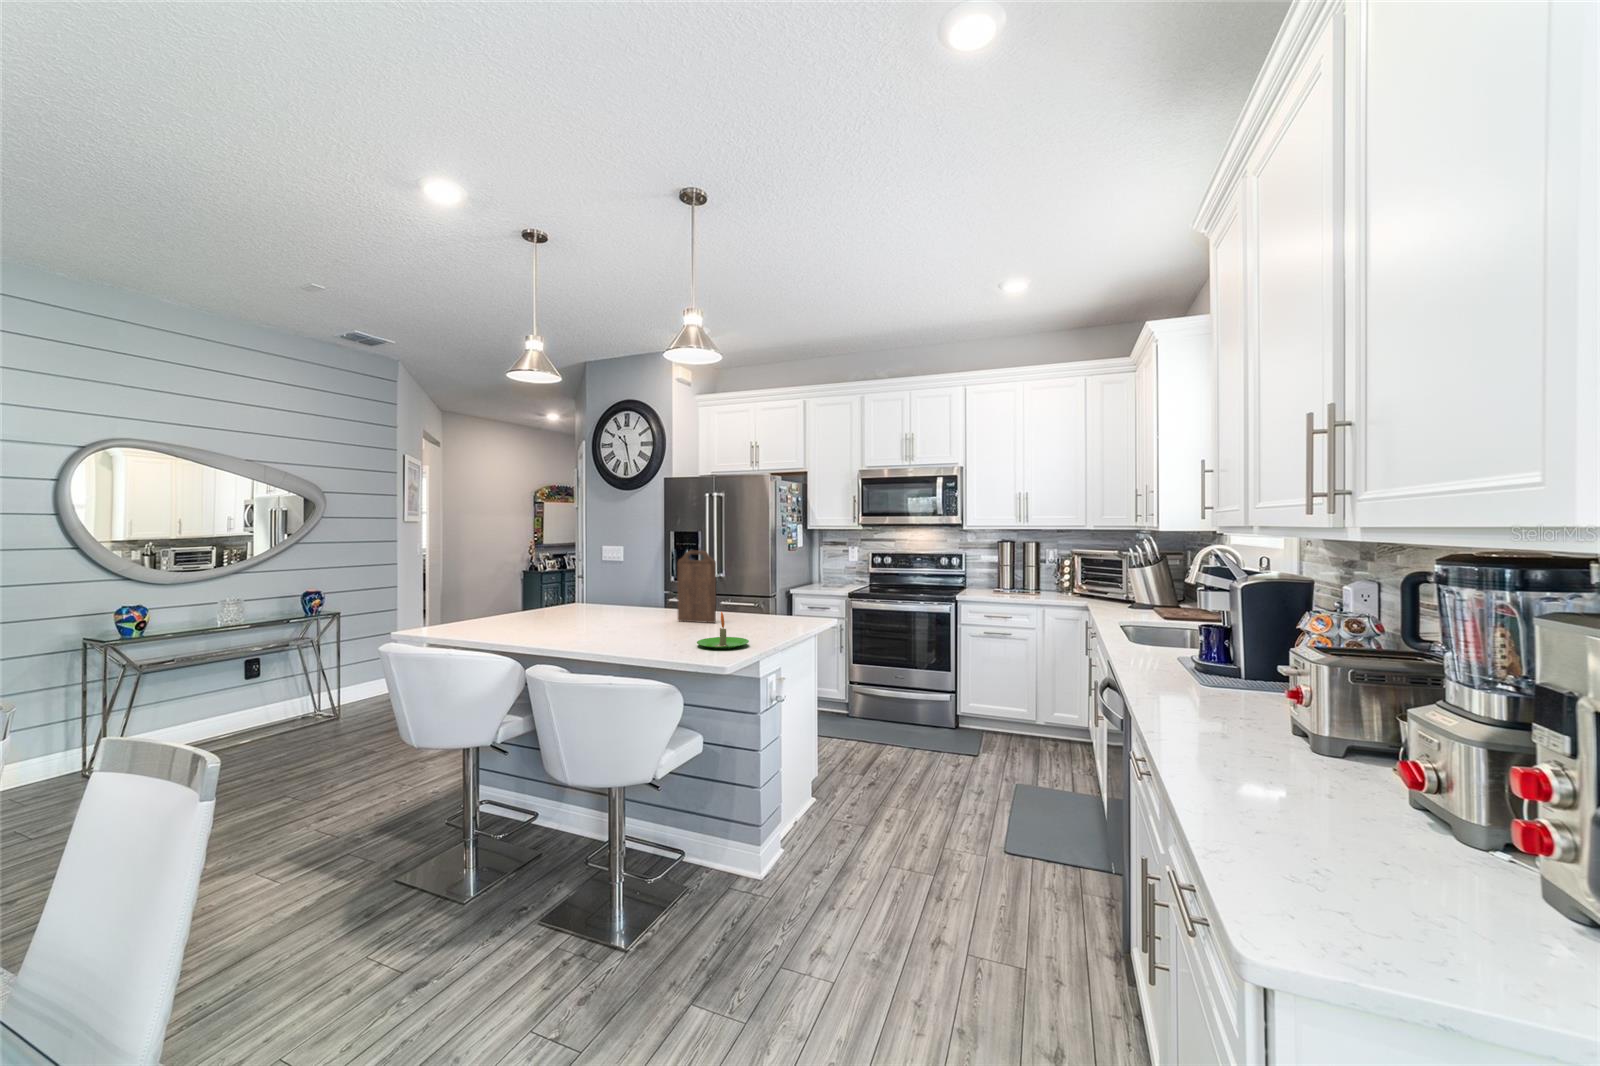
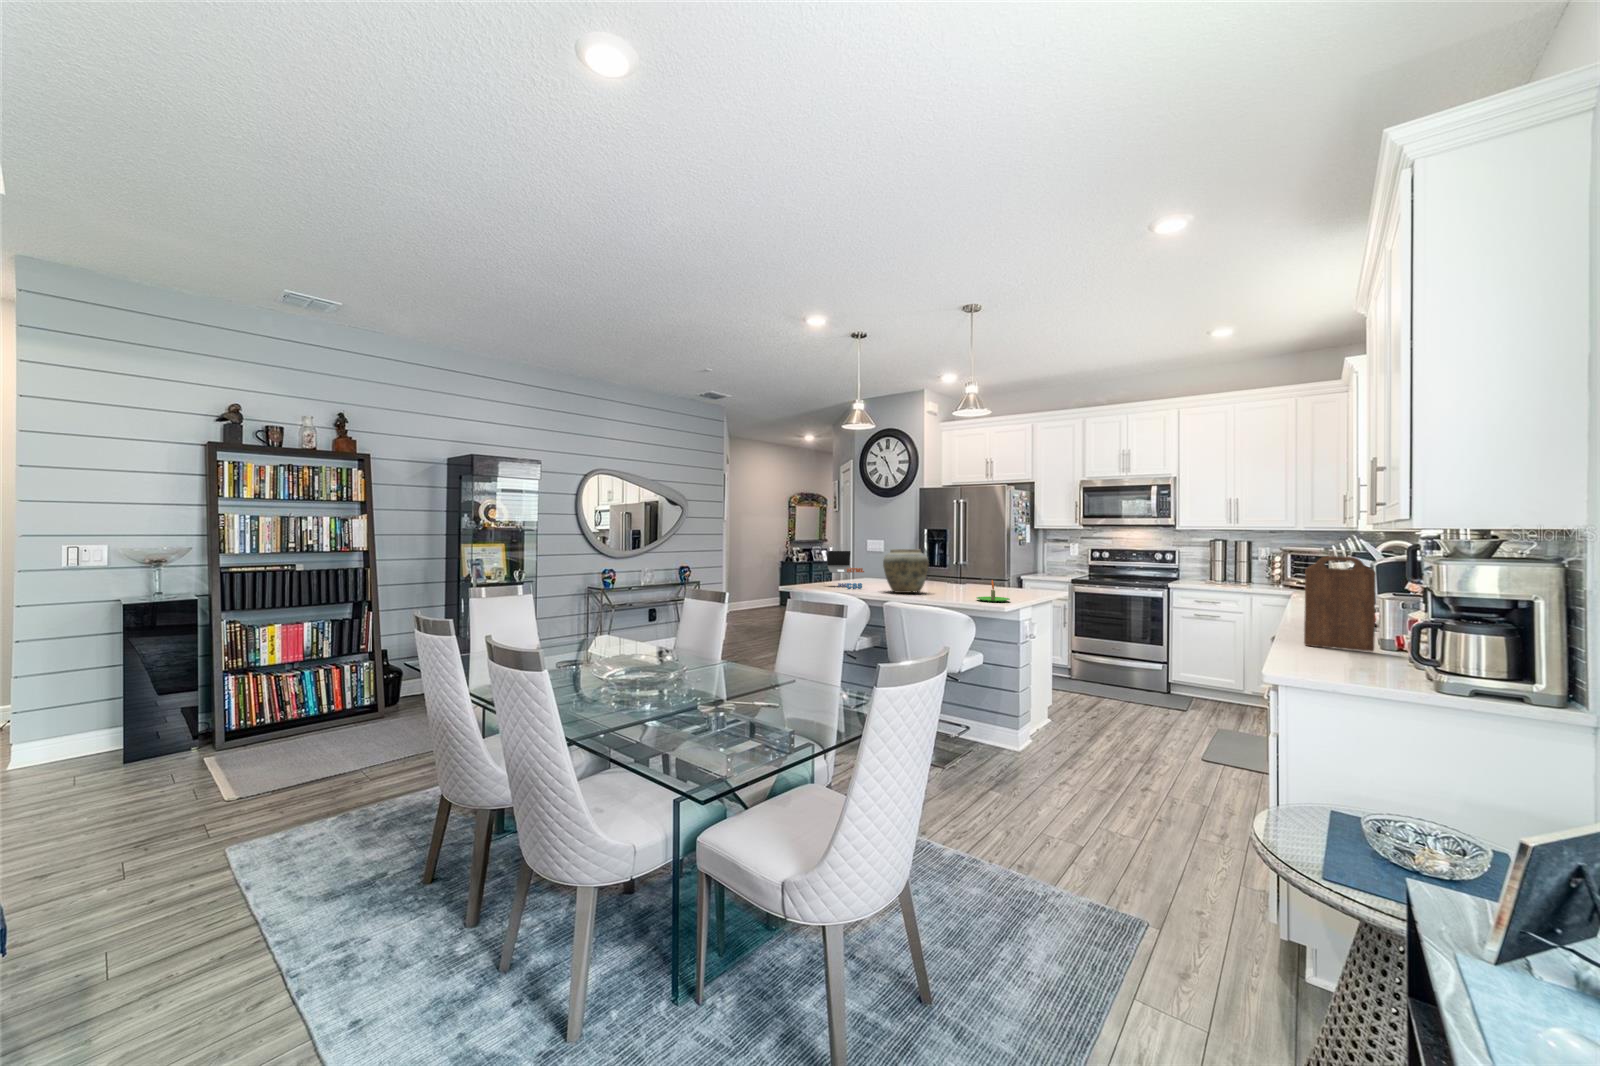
cutting board: present [678,551,716,623] -> present [1304,556,1376,652]
vase: none [561,563,635,634] -> present [883,549,929,593]
laptop: none [485,566,539,628] -> present [827,551,864,589]

